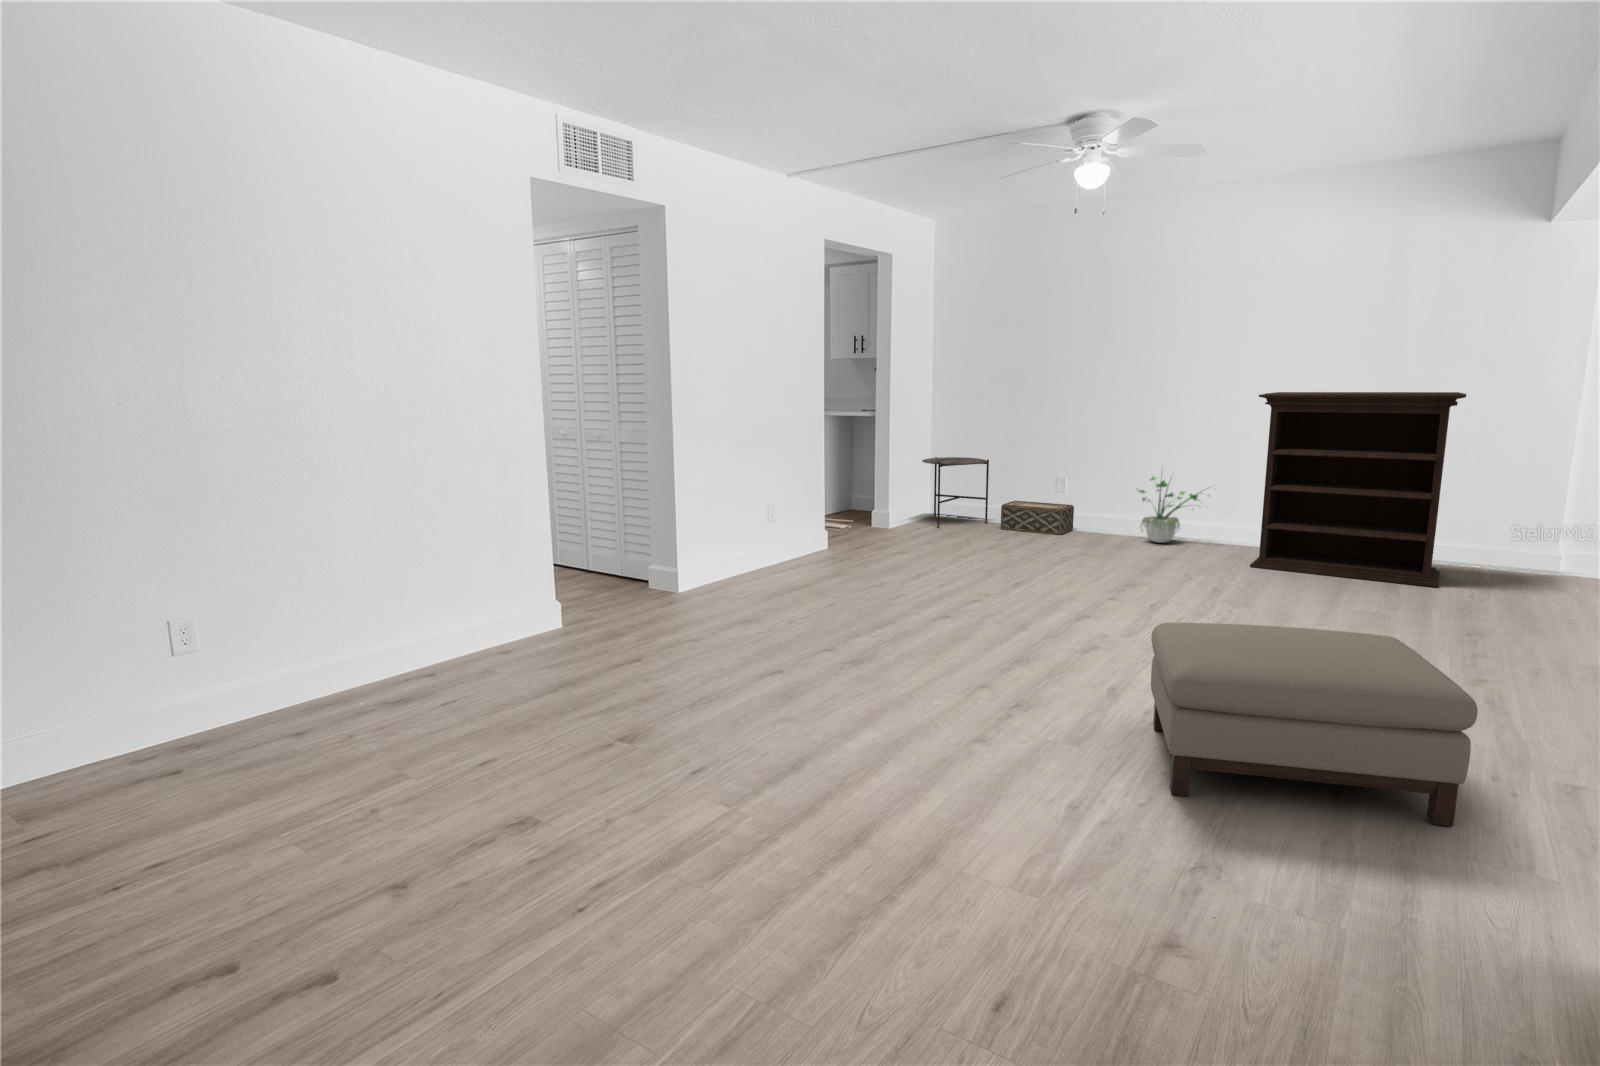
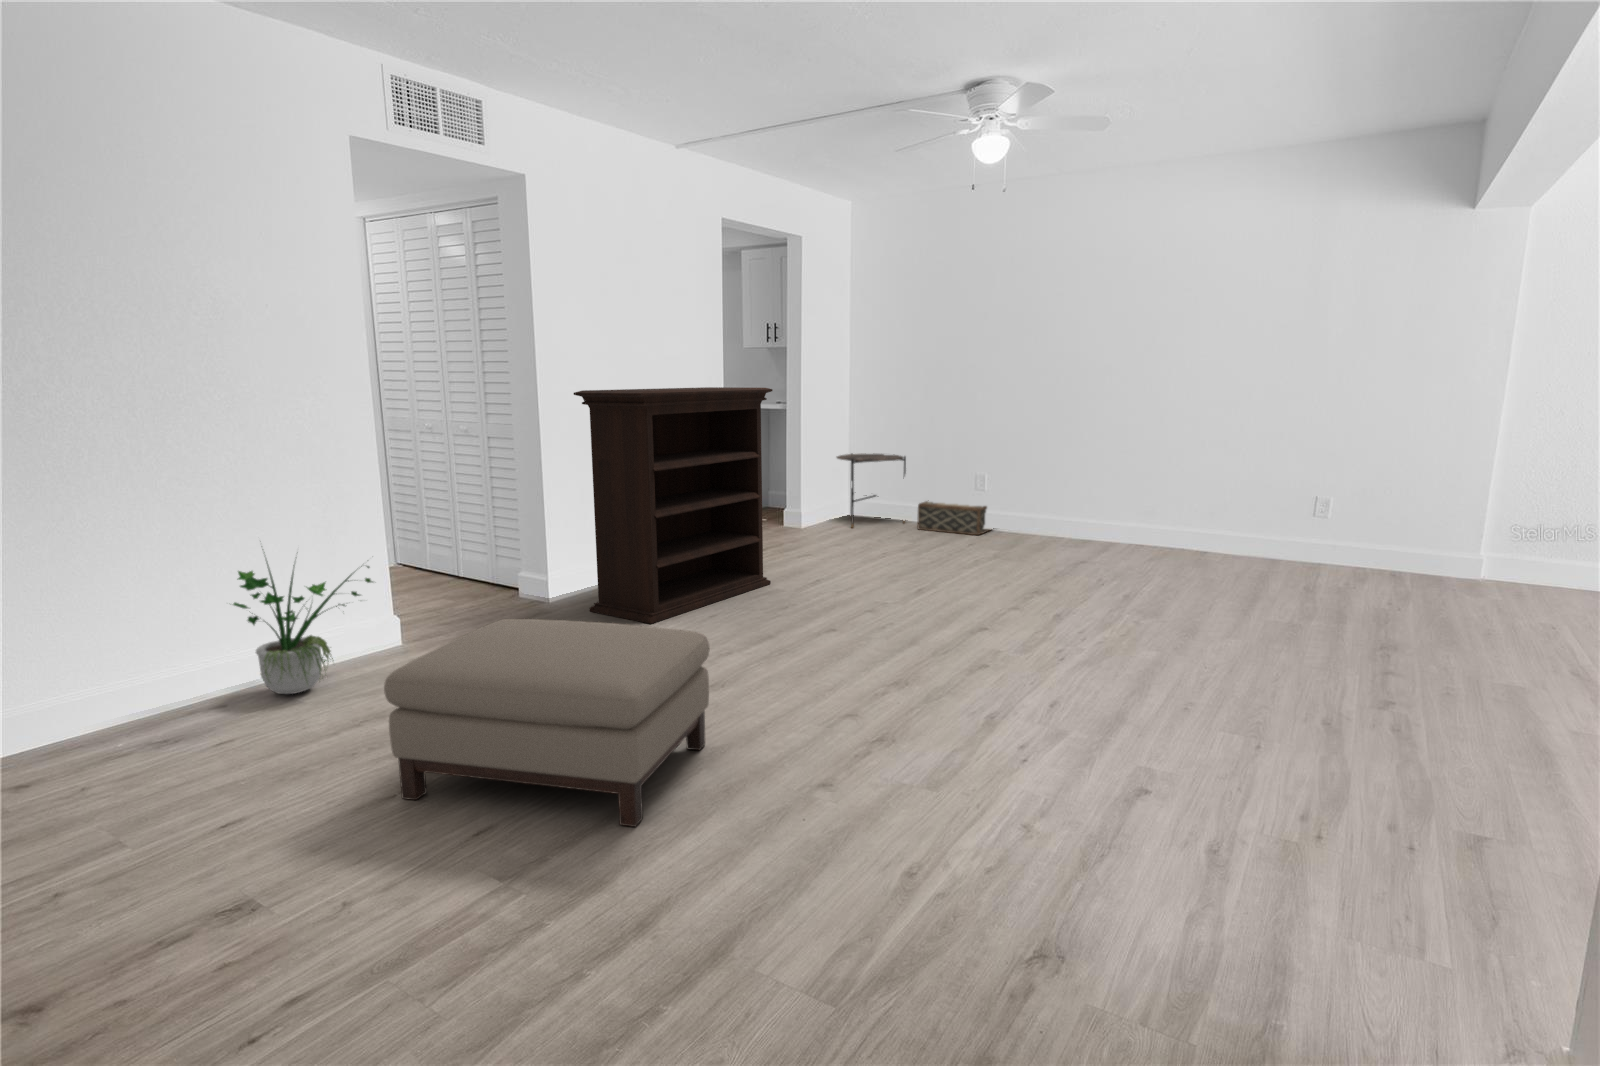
bookshelf: present [1250,392,1466,587] -> present [574,387,773,624]
potted plant: present [1139,477,1209,543] -> present [233,562,373,694]
ottoman: present [1151,623,1478,826] -> present [384,619,709,827]

